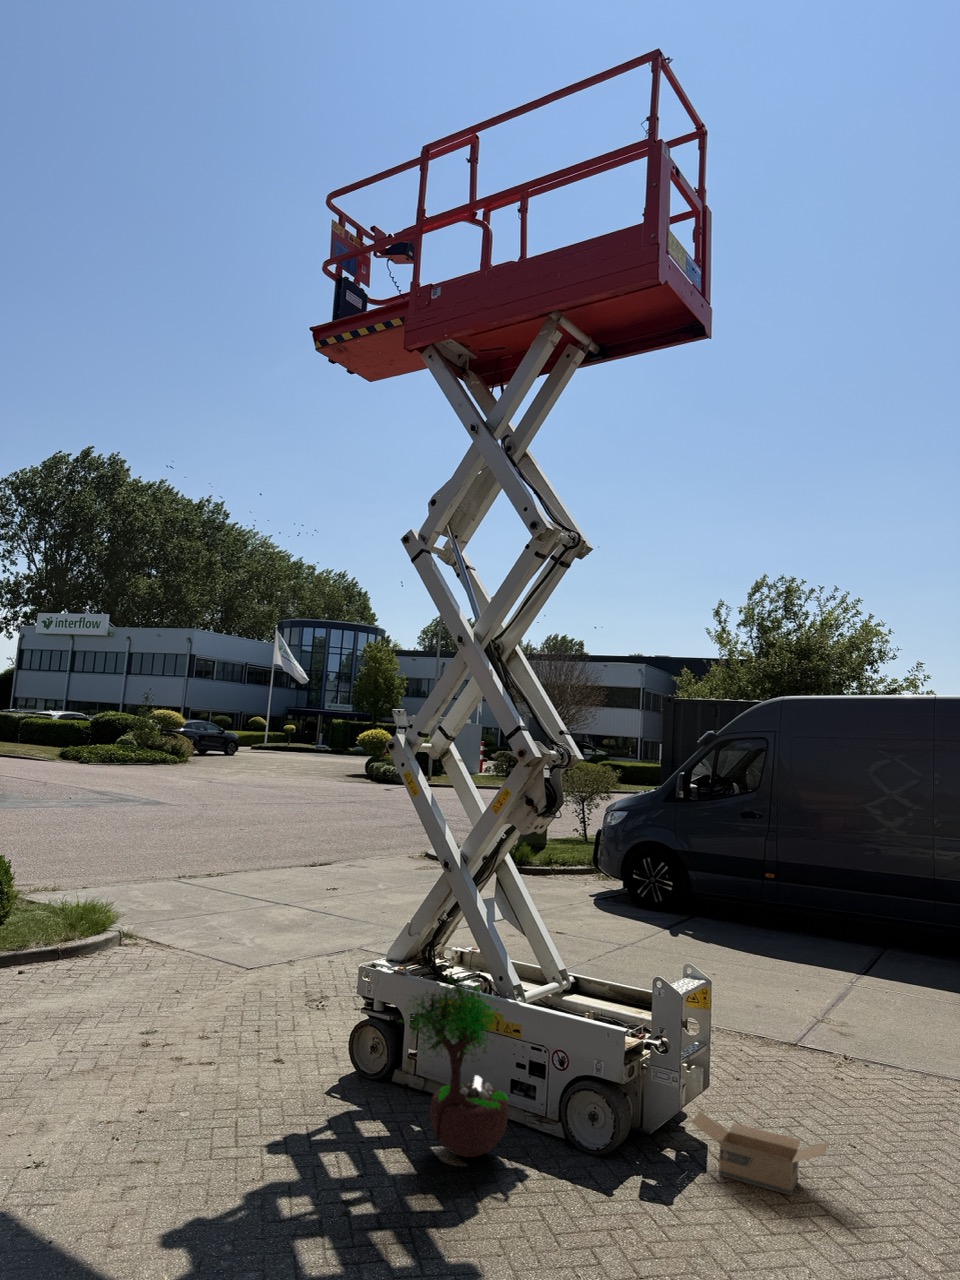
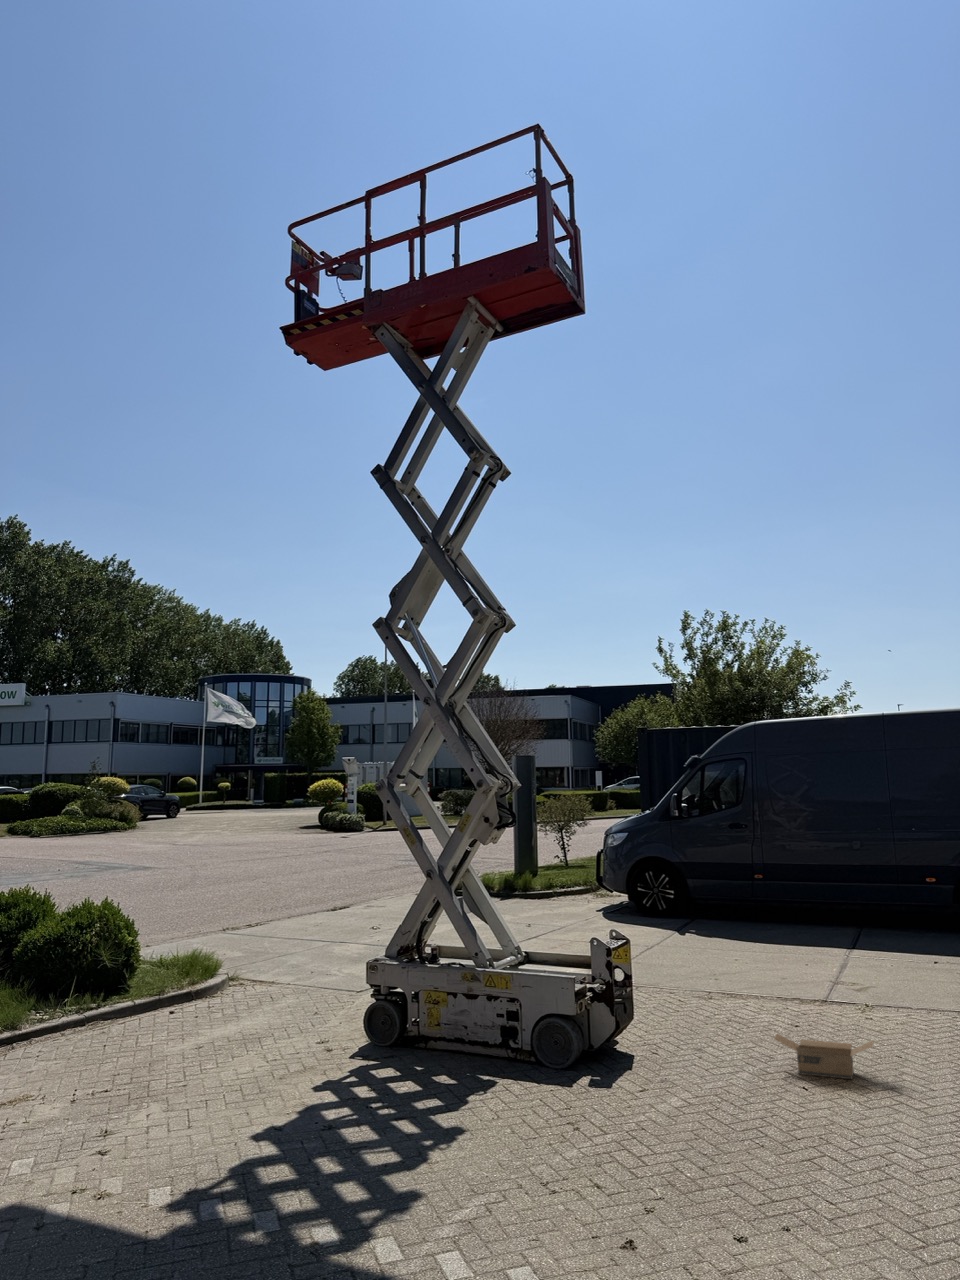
potted tree: present [400,974,508,1157] -> none [562,939,645,1080]

